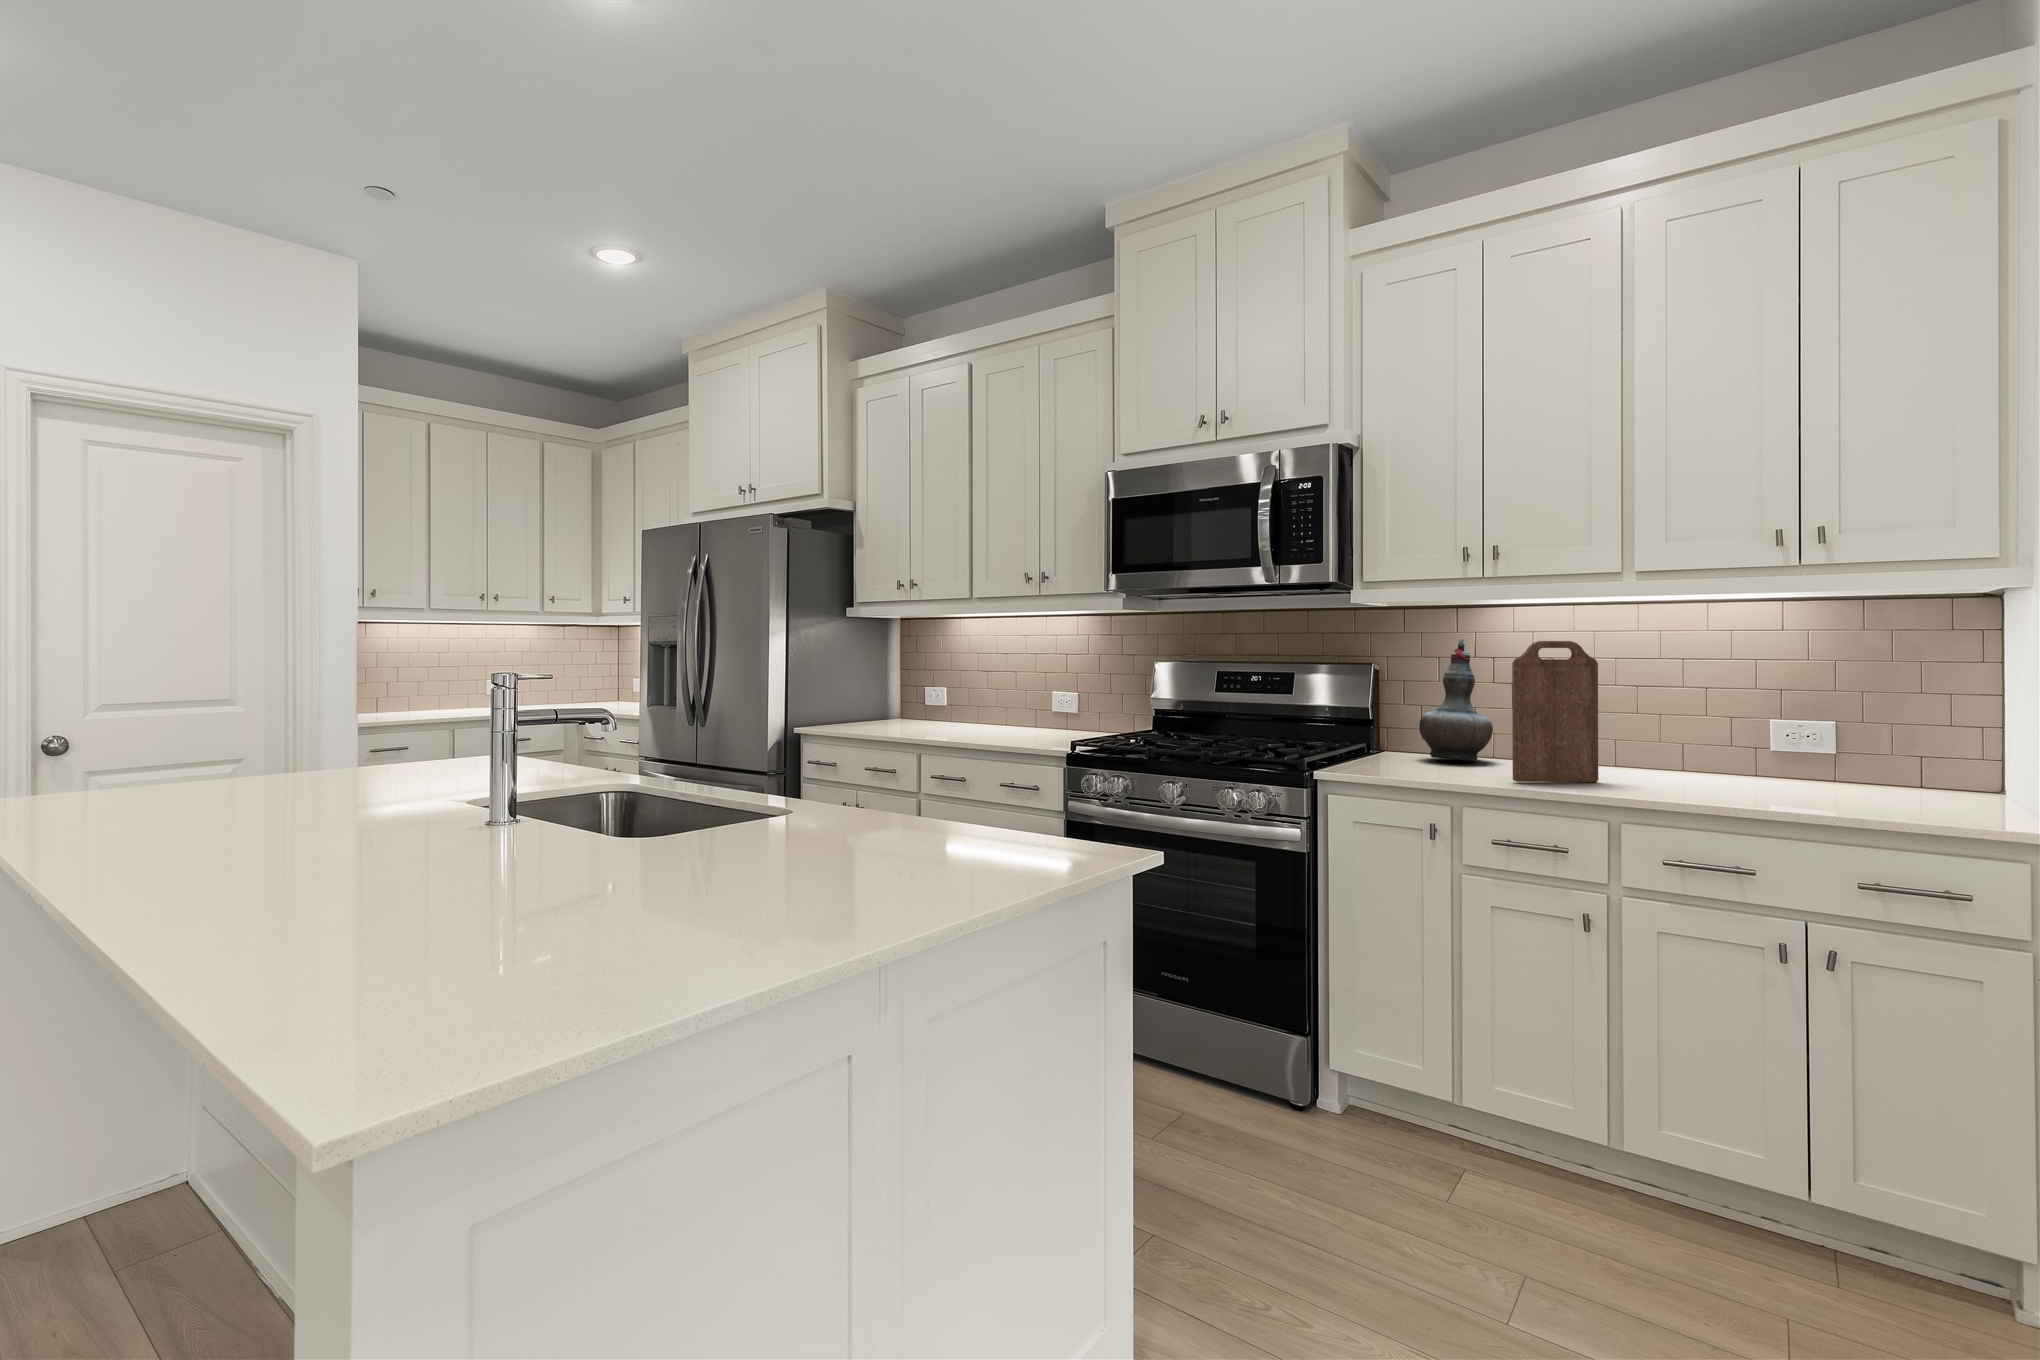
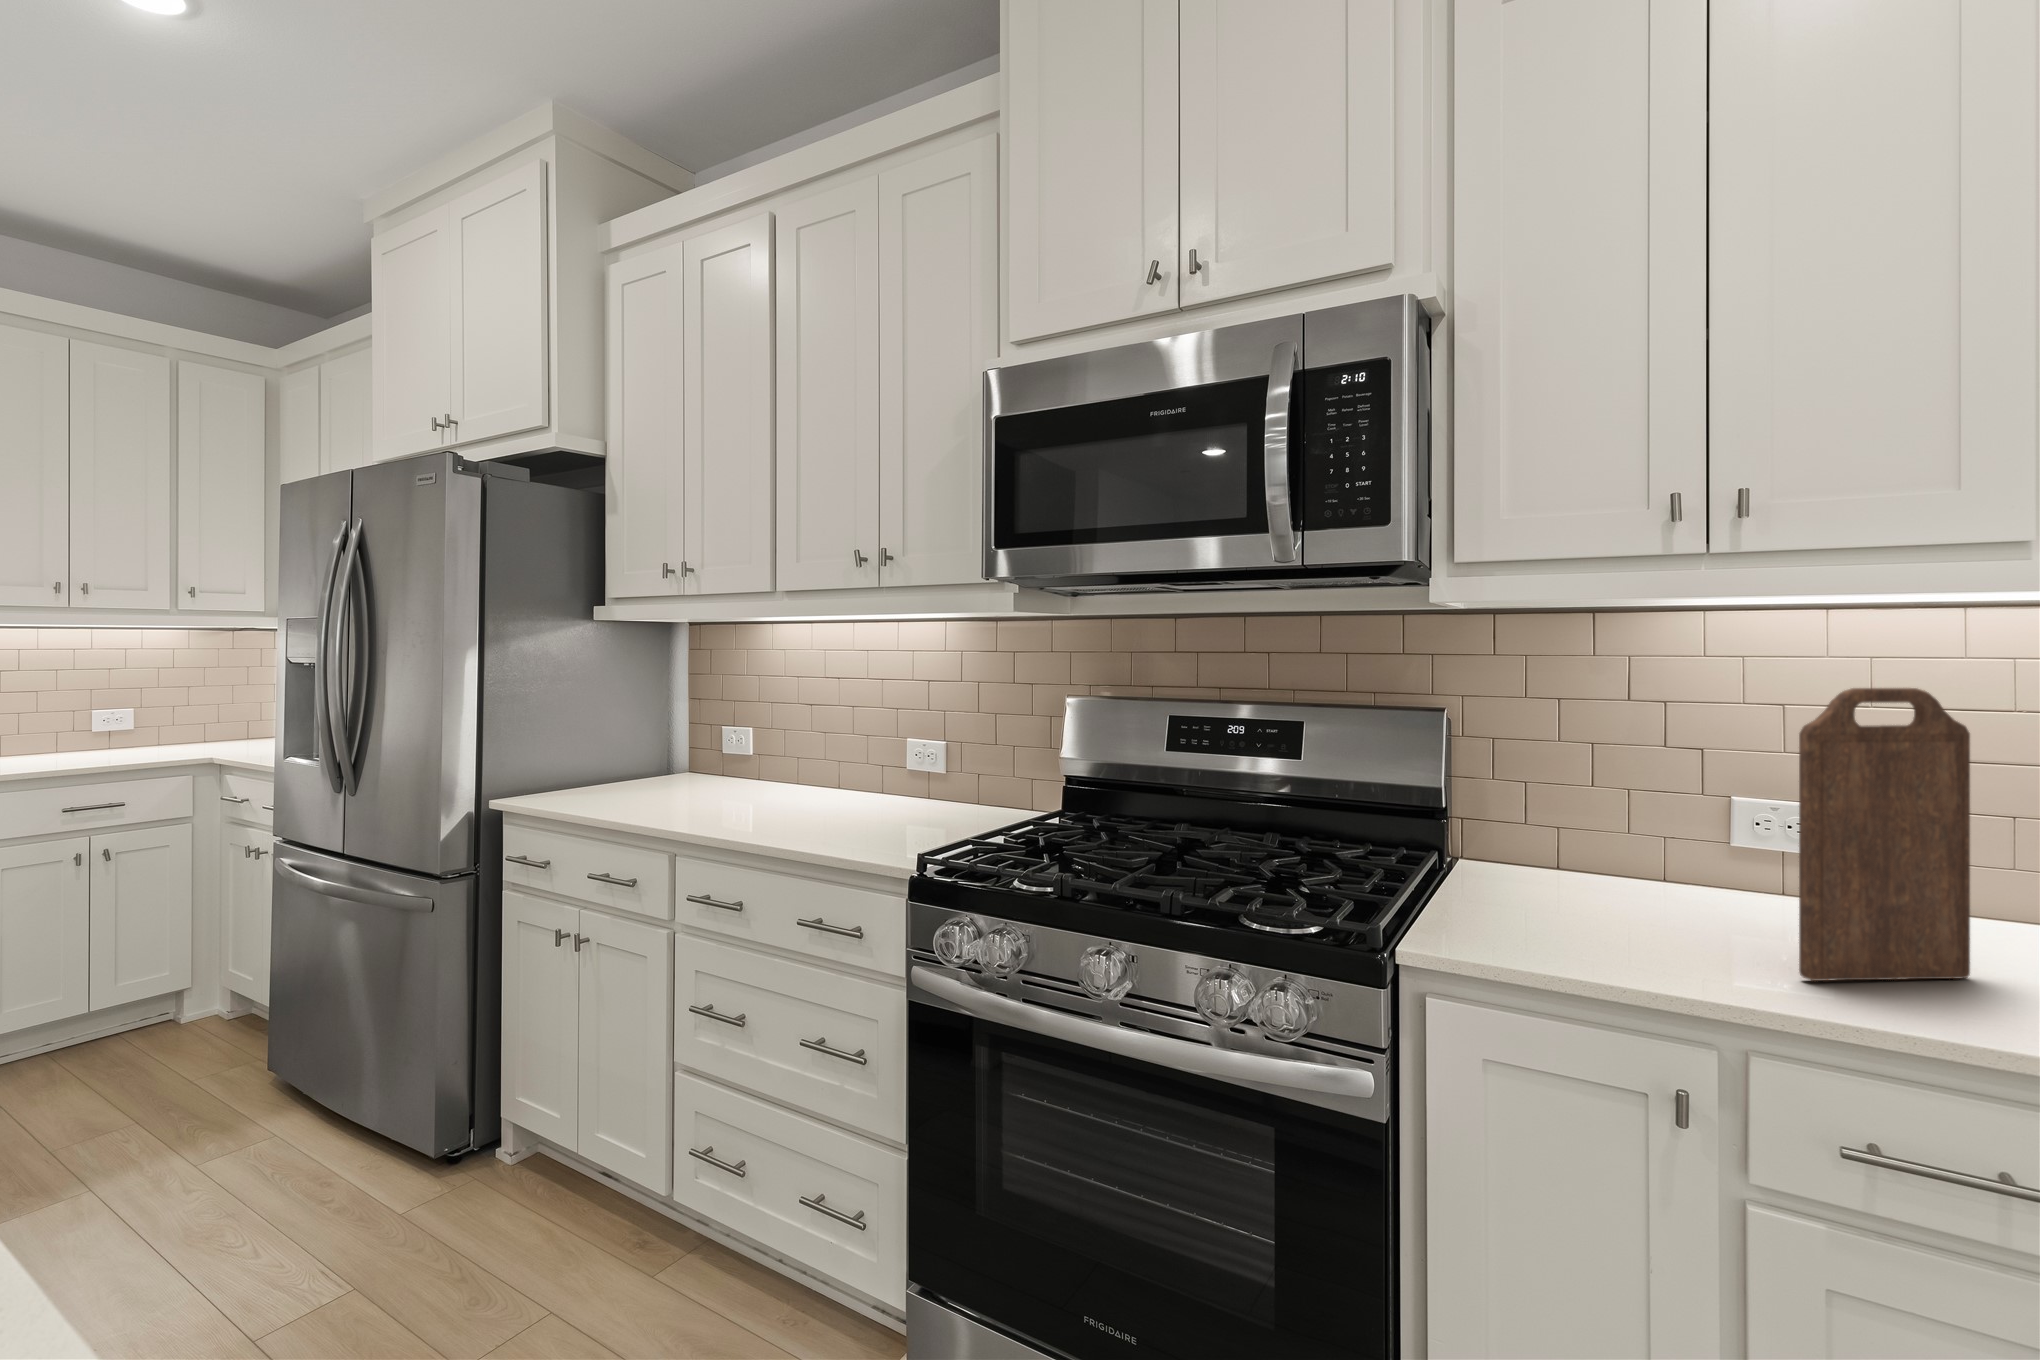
decorative vase: present [1419,639,1493,761] -> none [1543,671,1684,898]

